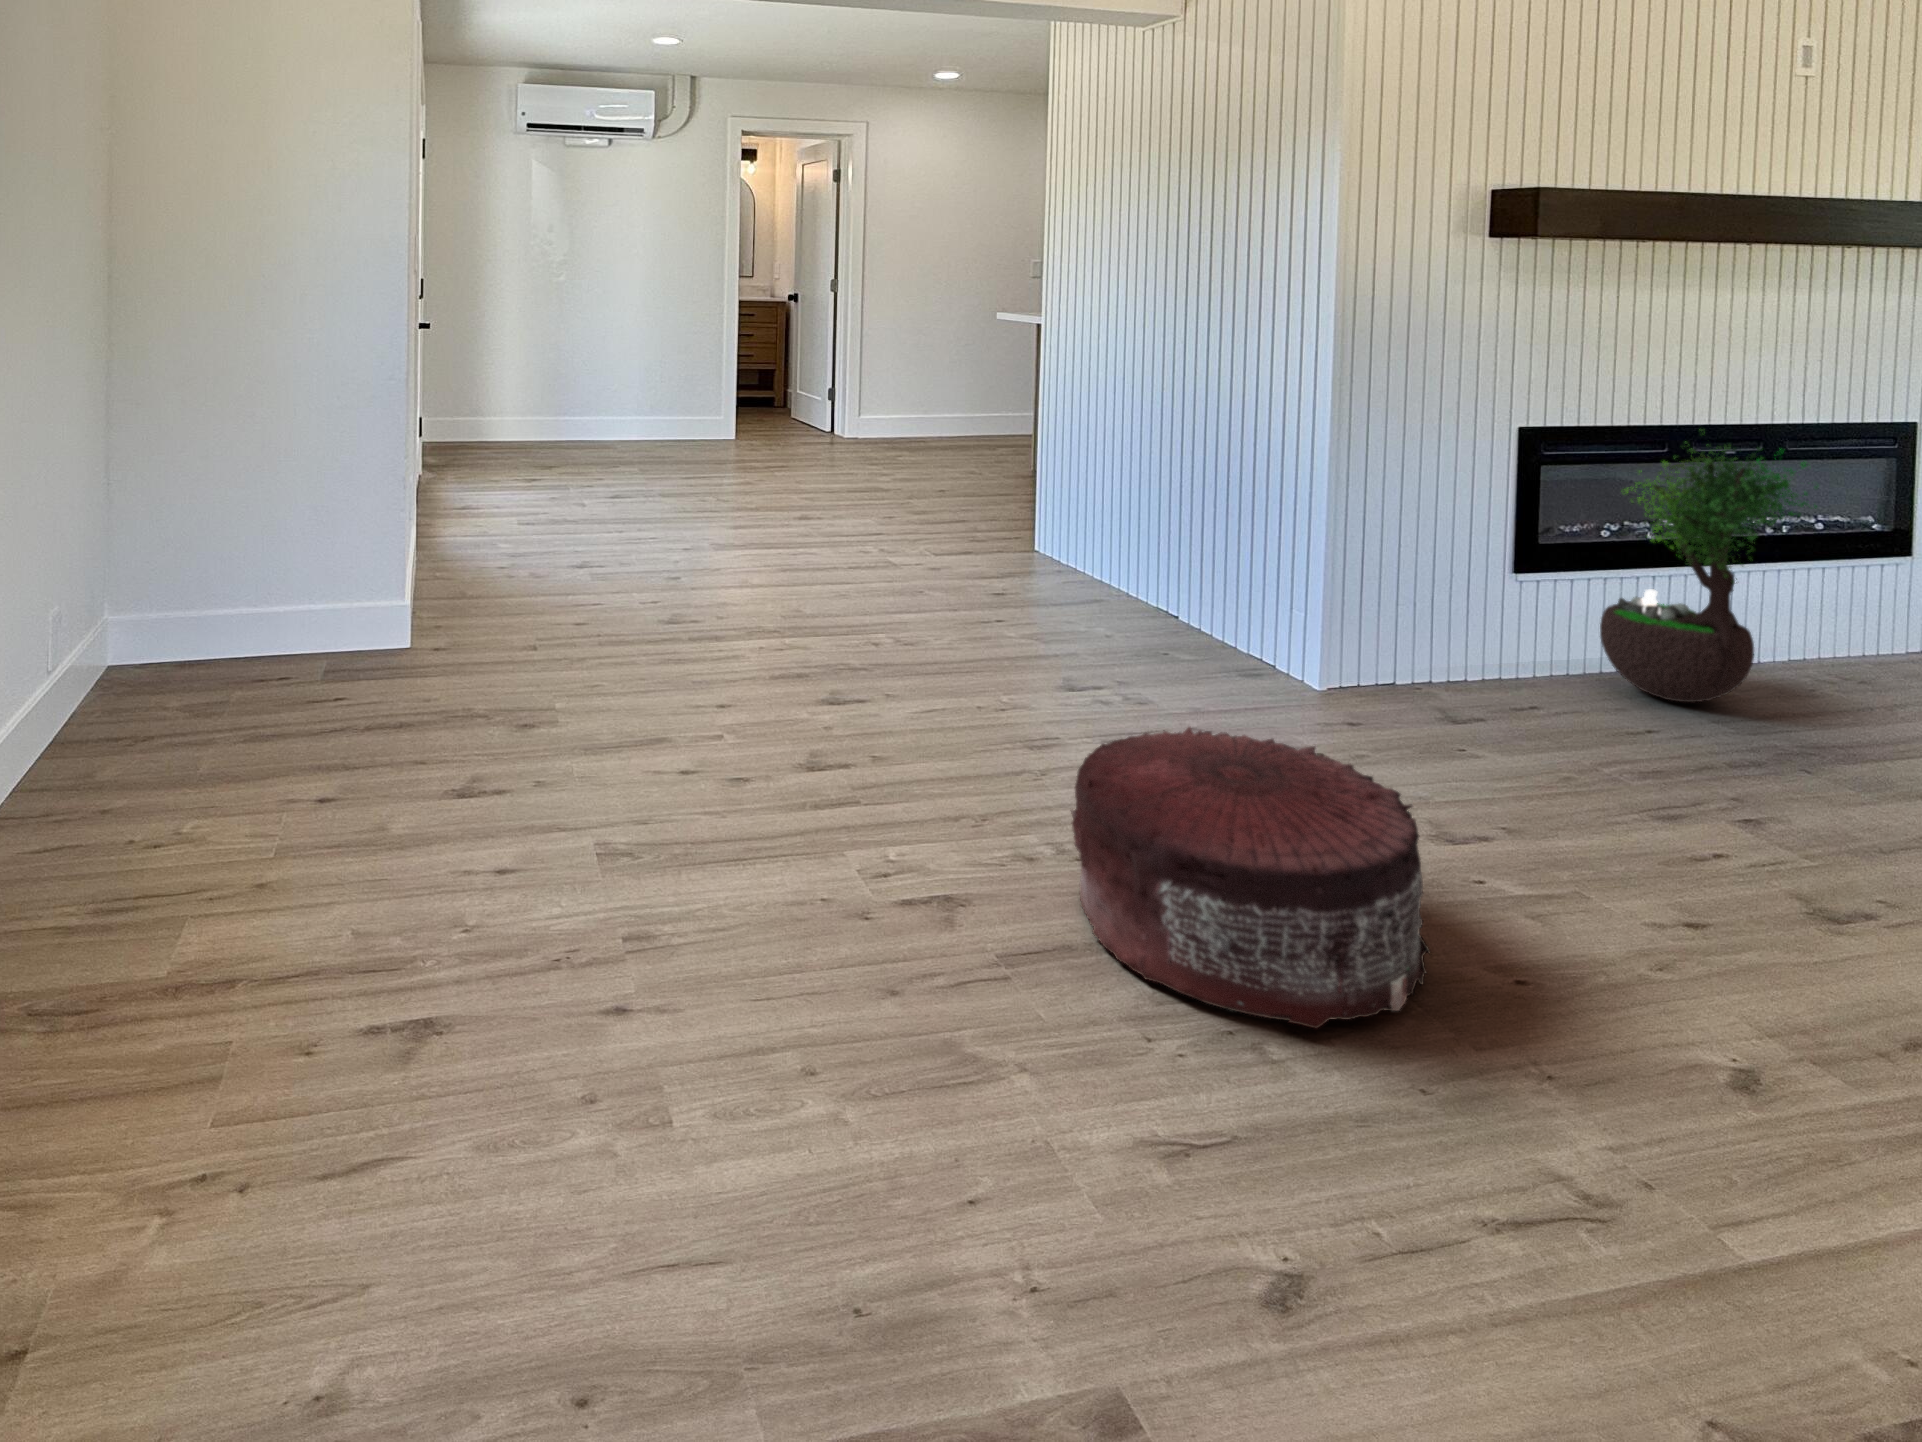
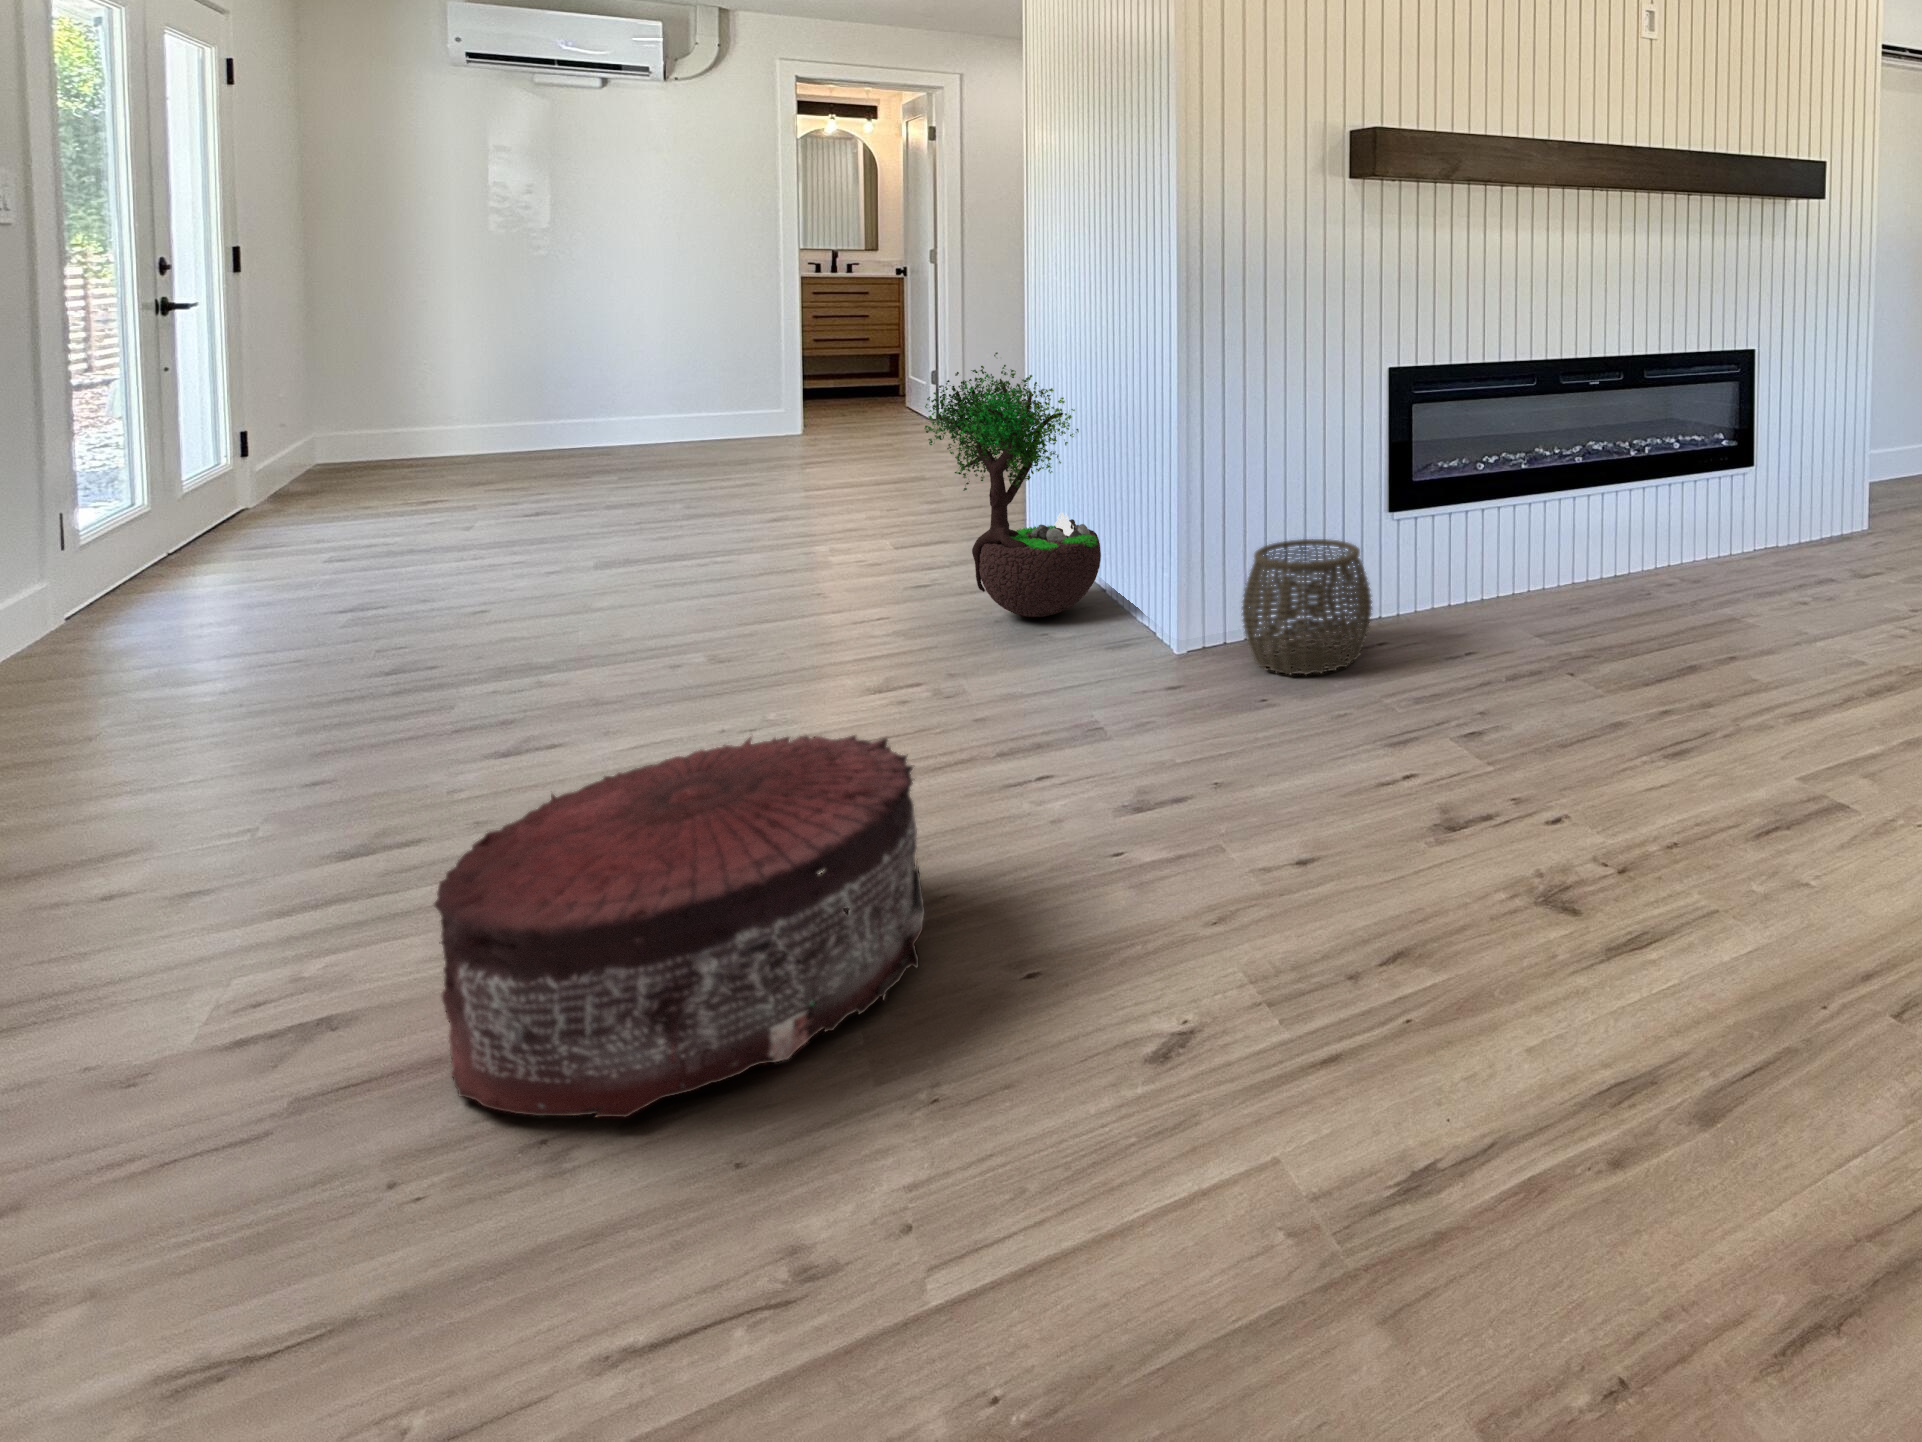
potted tree: present [1600,445,1817,702] -> present [924,352,1101,617]
woven basket: none [1395,594,1549,732] -> present [1241,539,1372,675]

